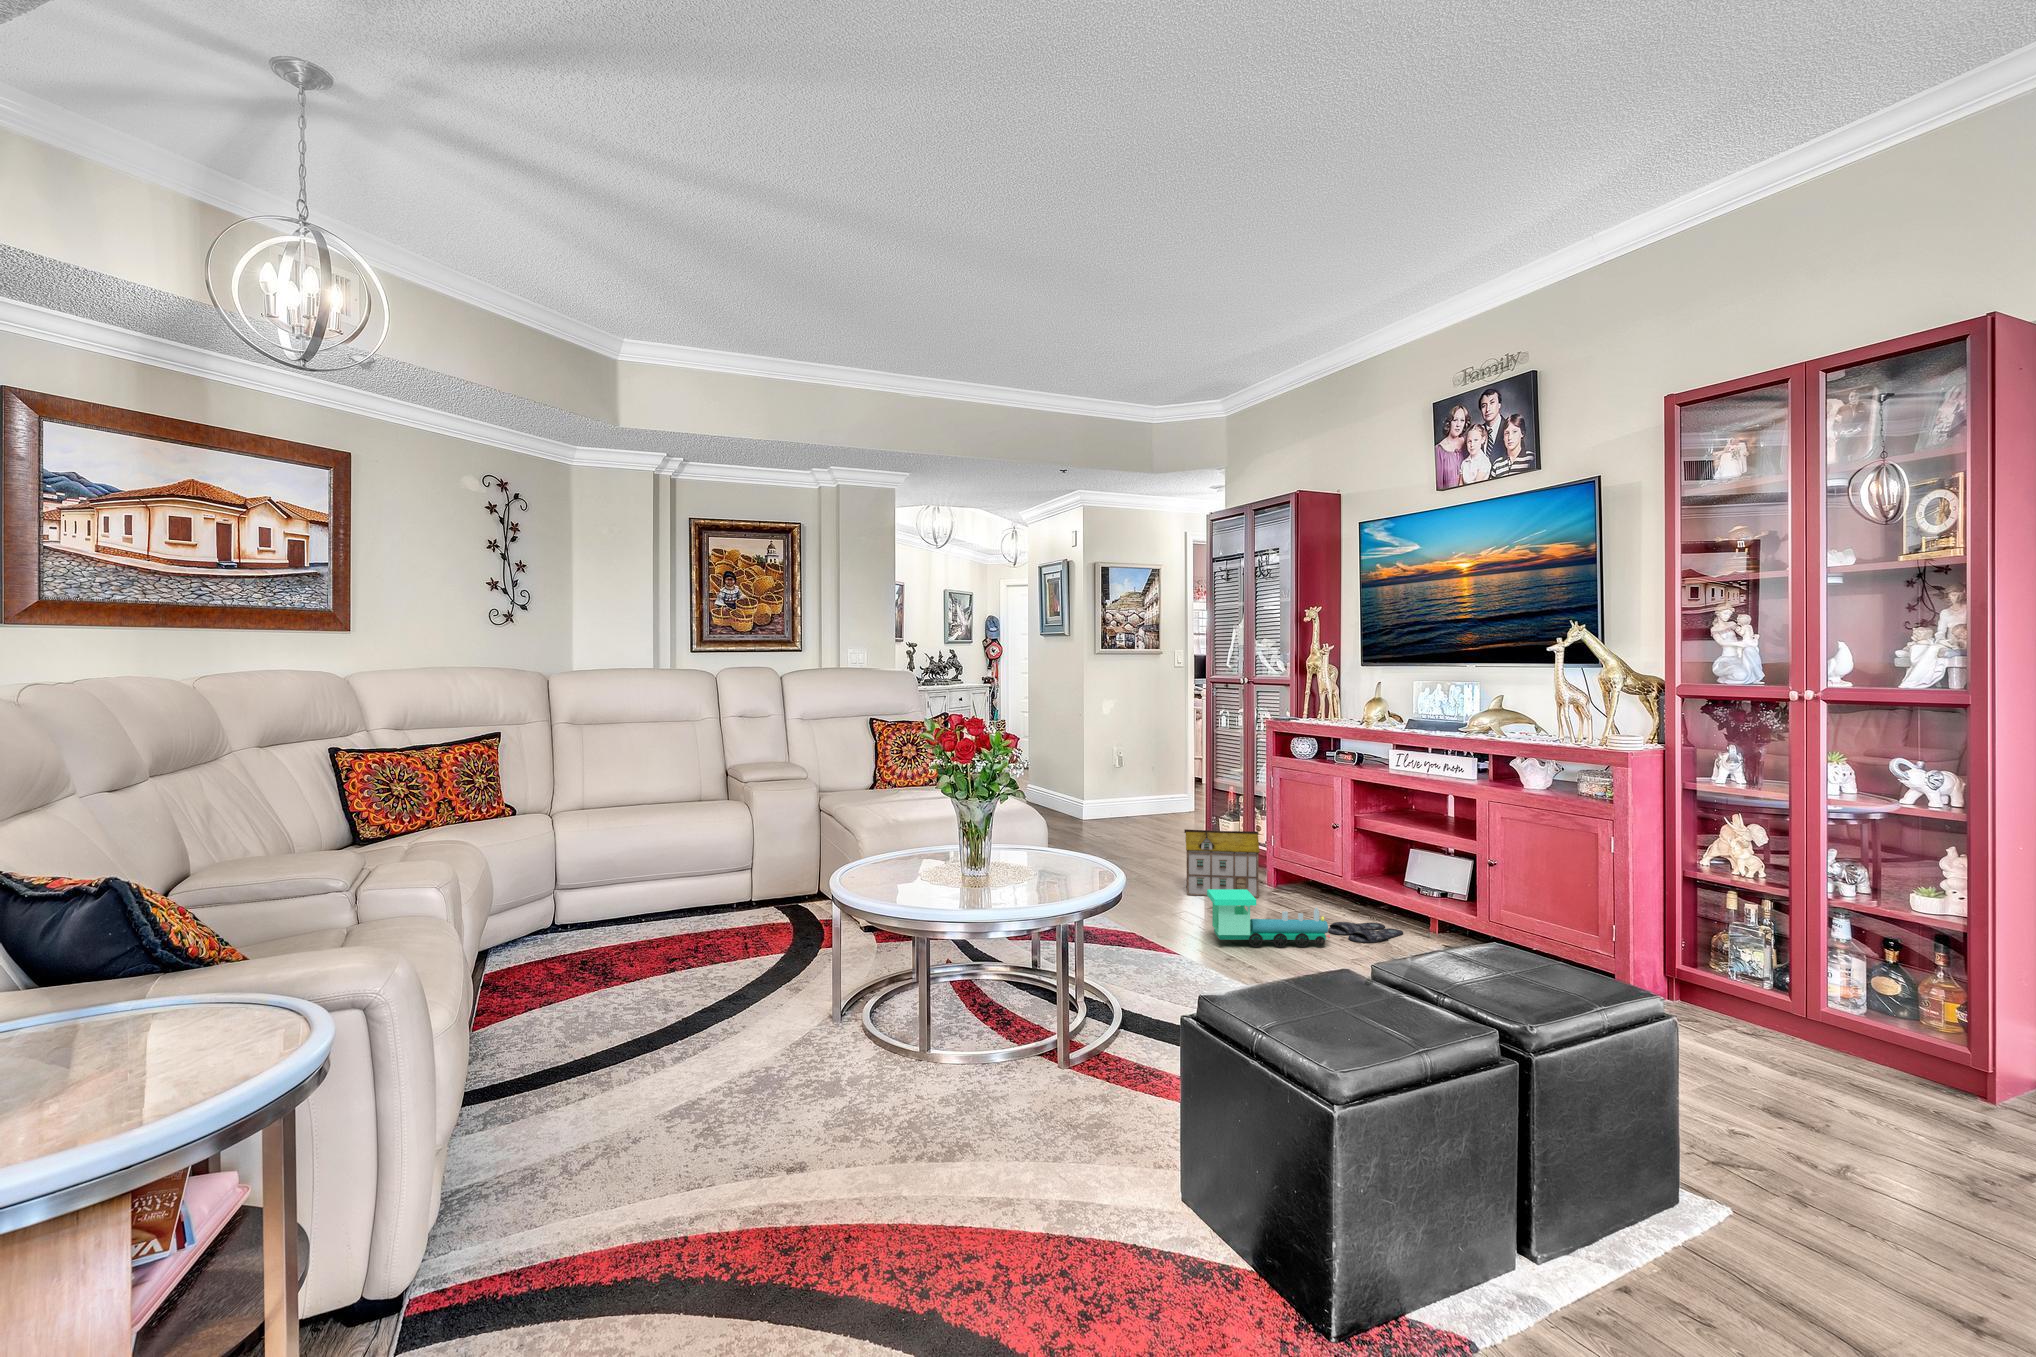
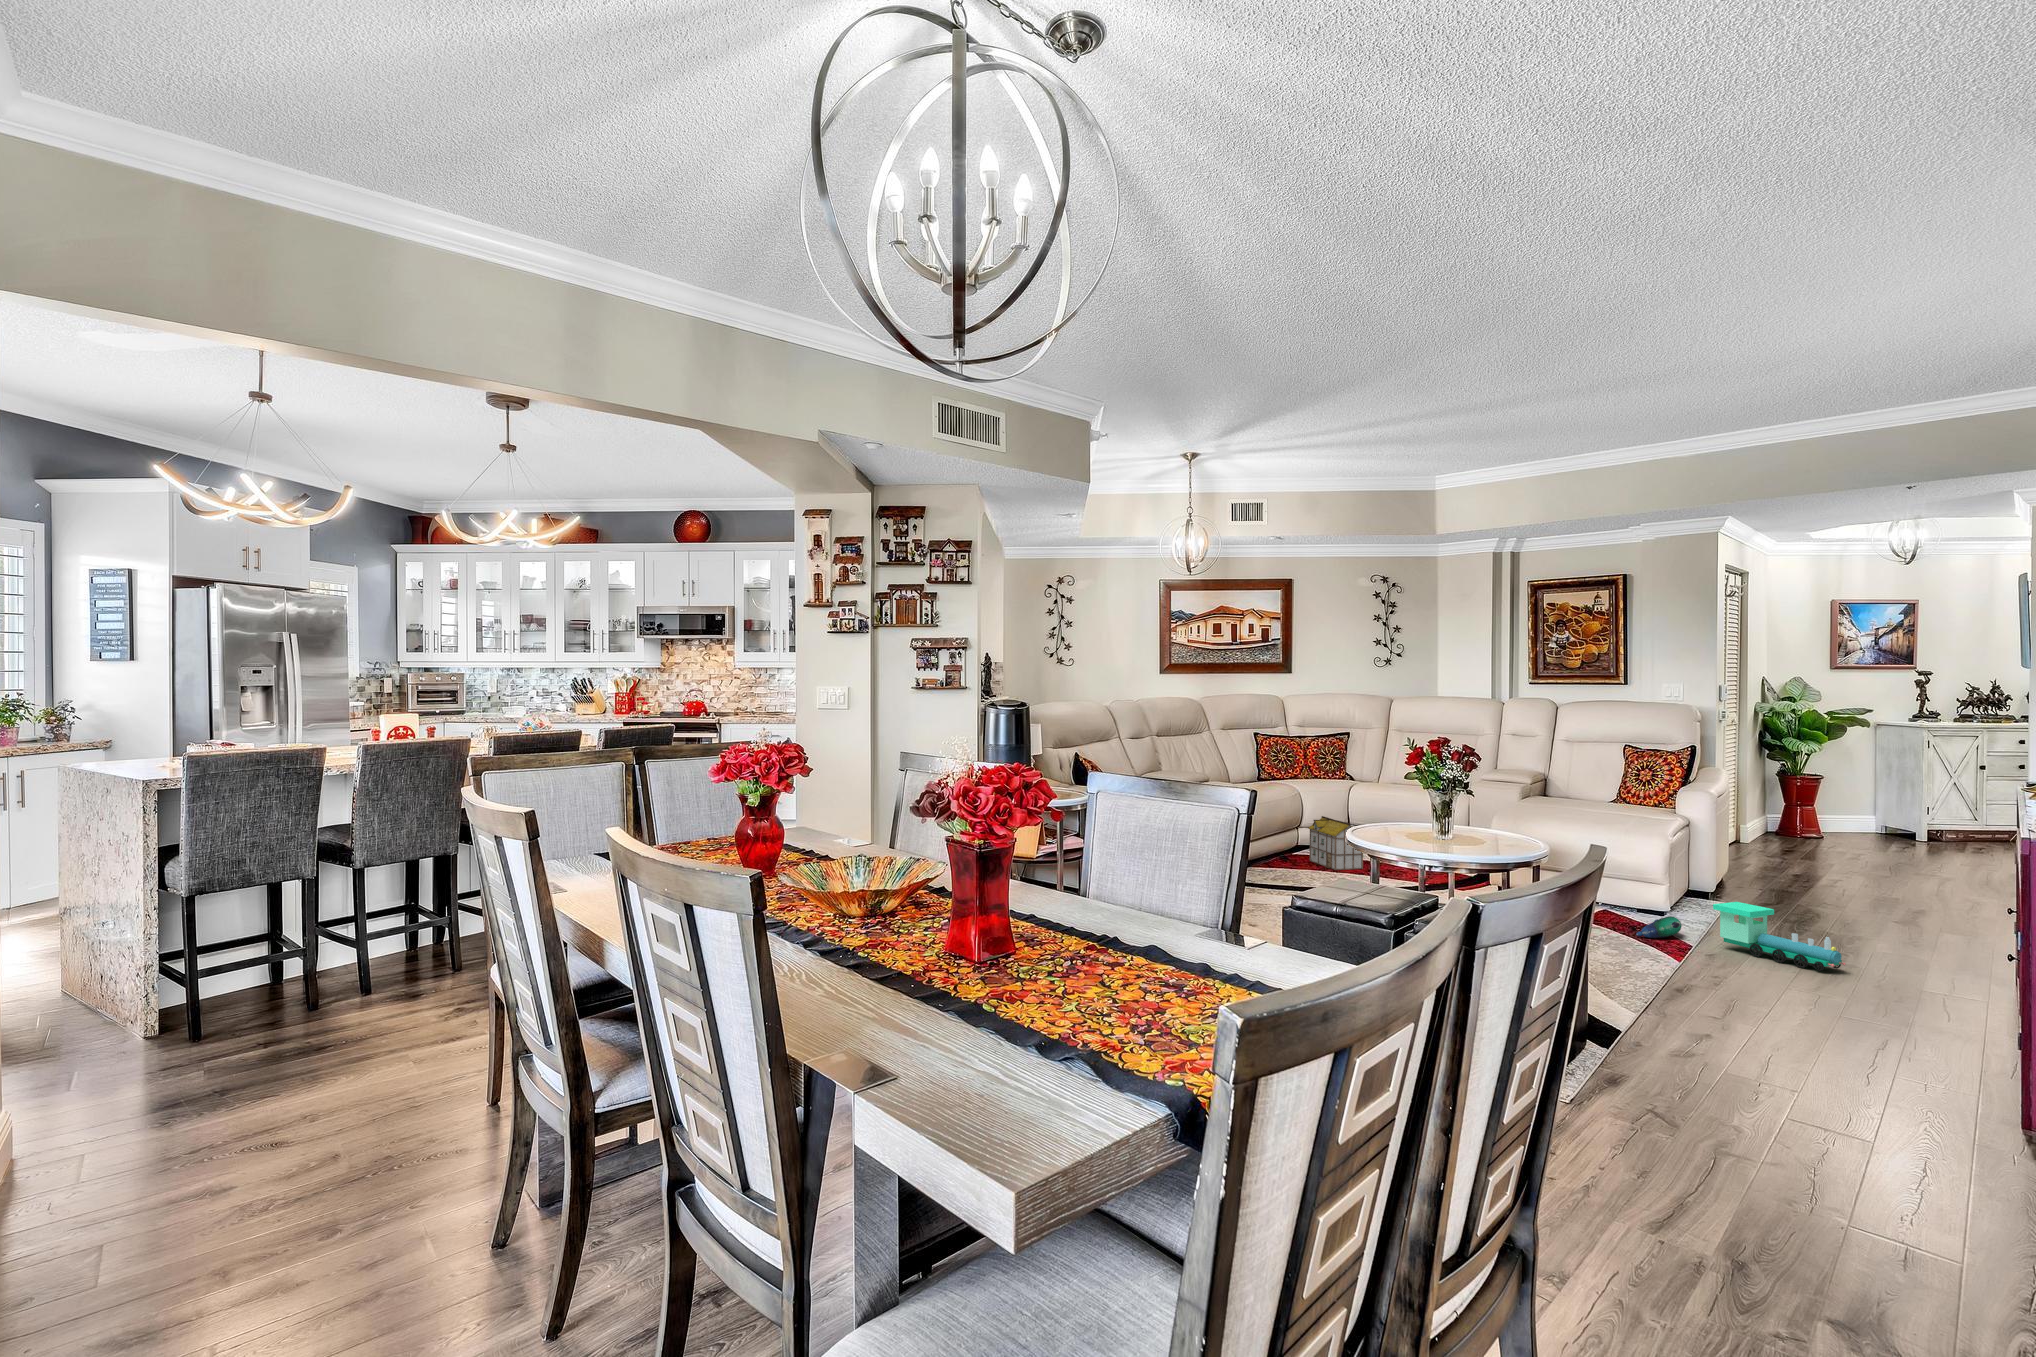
toy house: present [1184,829,1260,898] -> present [1309,816,1363,870]
slippers: present [1328,922,1403,943] -> none [1873,970,1967,996]
plush toy: none [1125,924,1177,961] -> present [1636,916,1682,938]

